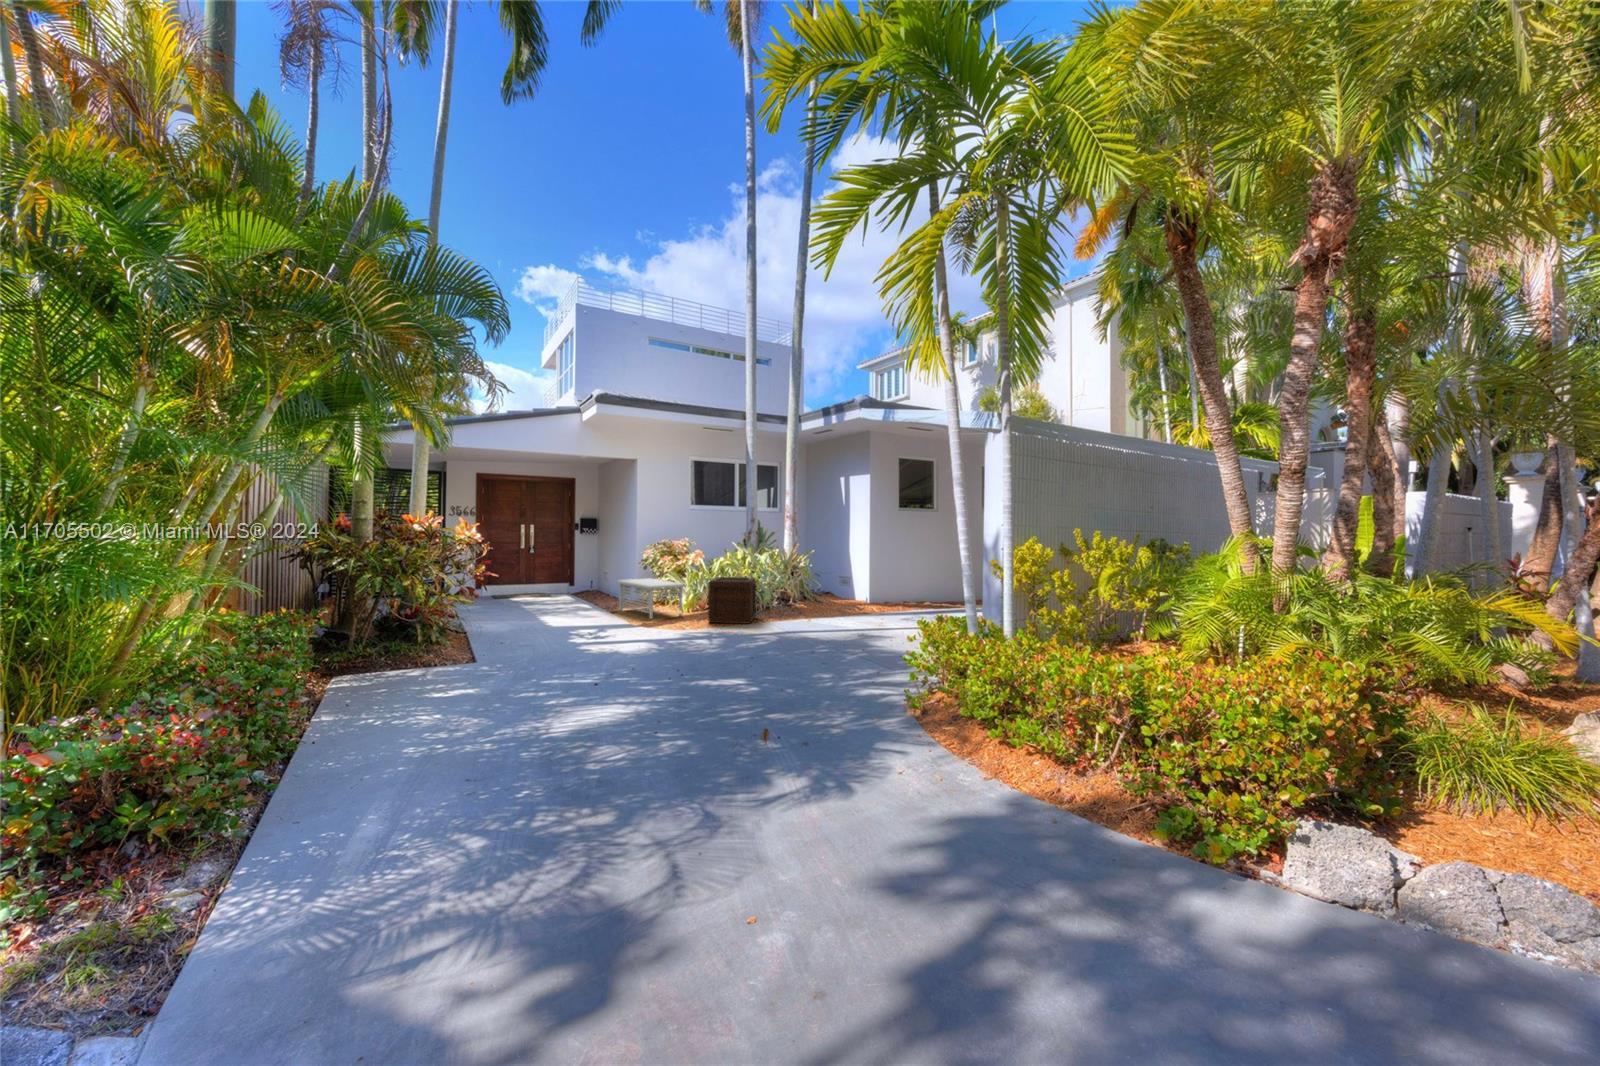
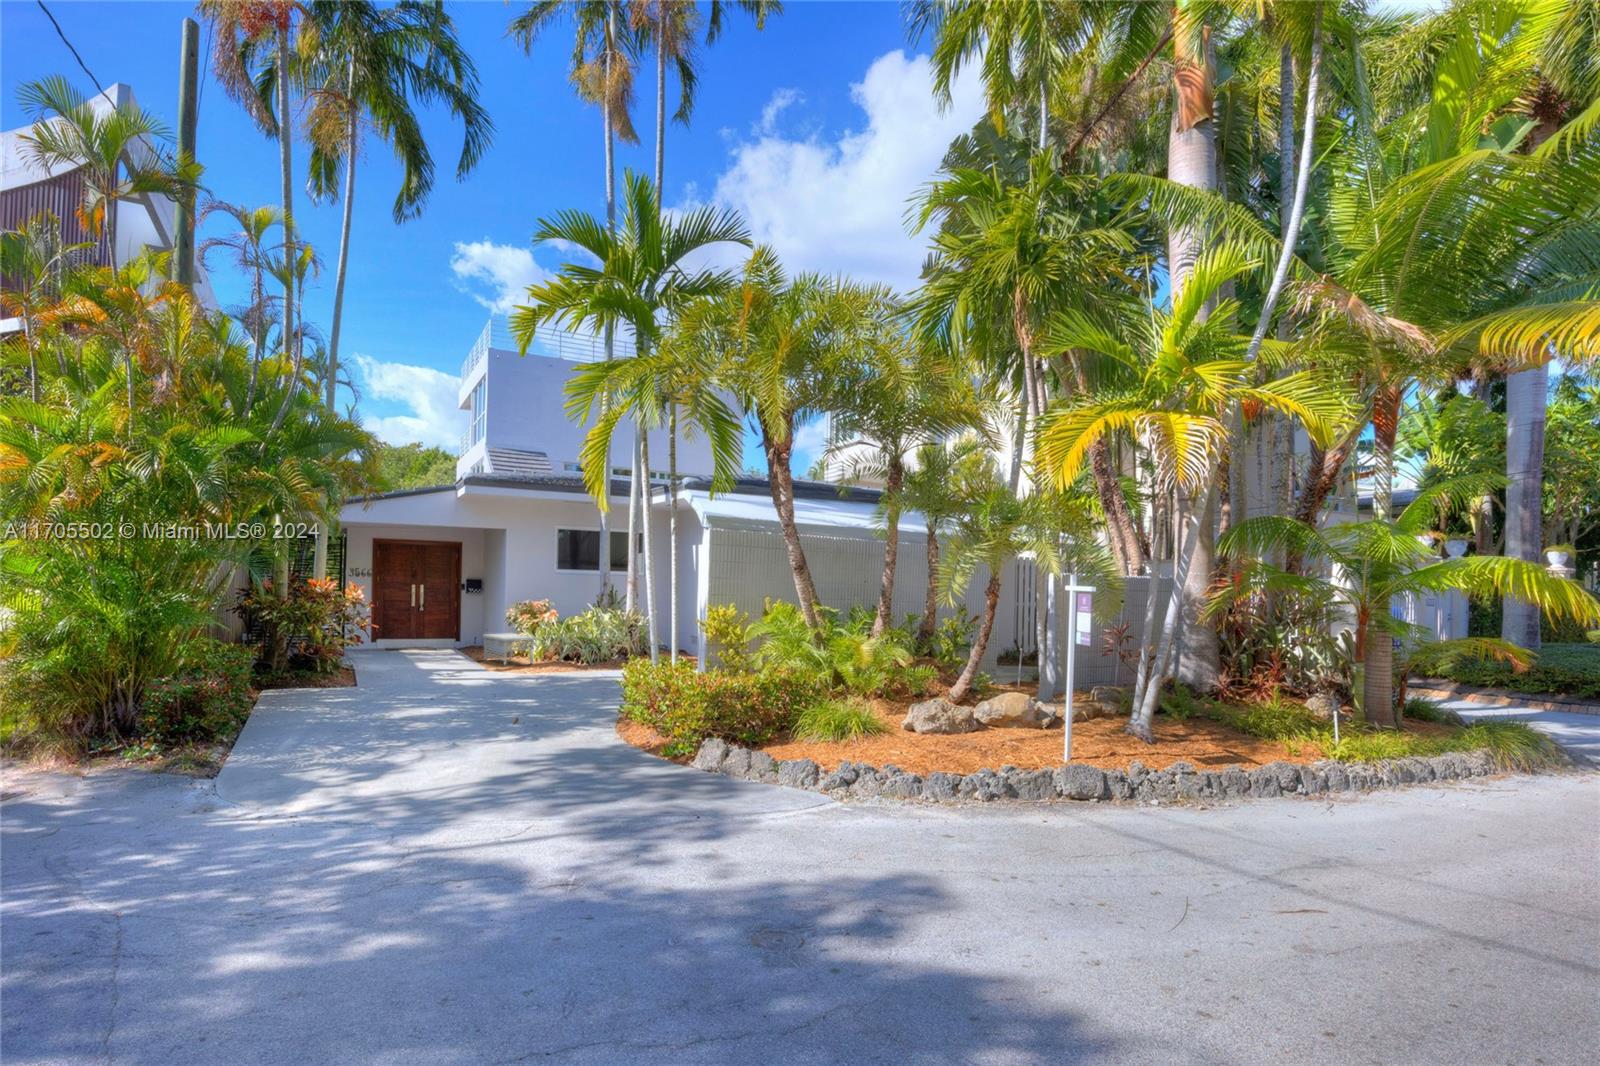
wooden crate: present [708,577,756,624] -> none [548,632,594,670]

